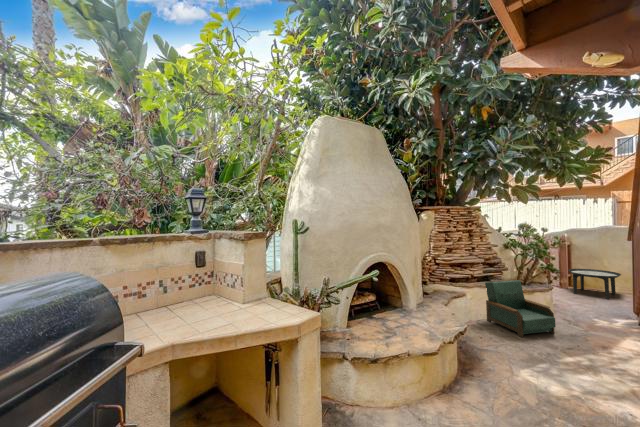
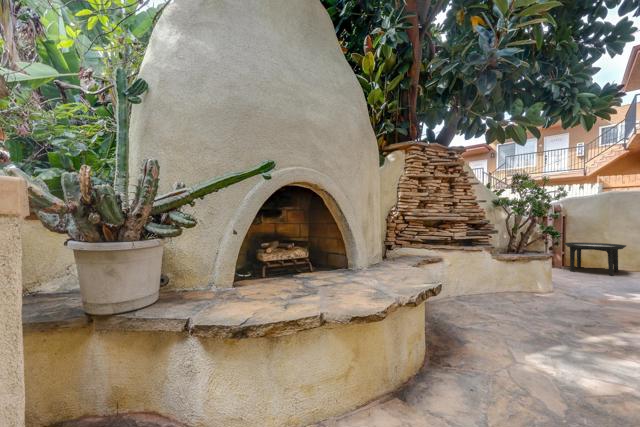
armchair: present [485,280,556,337] -> none [469,242,564,315]

